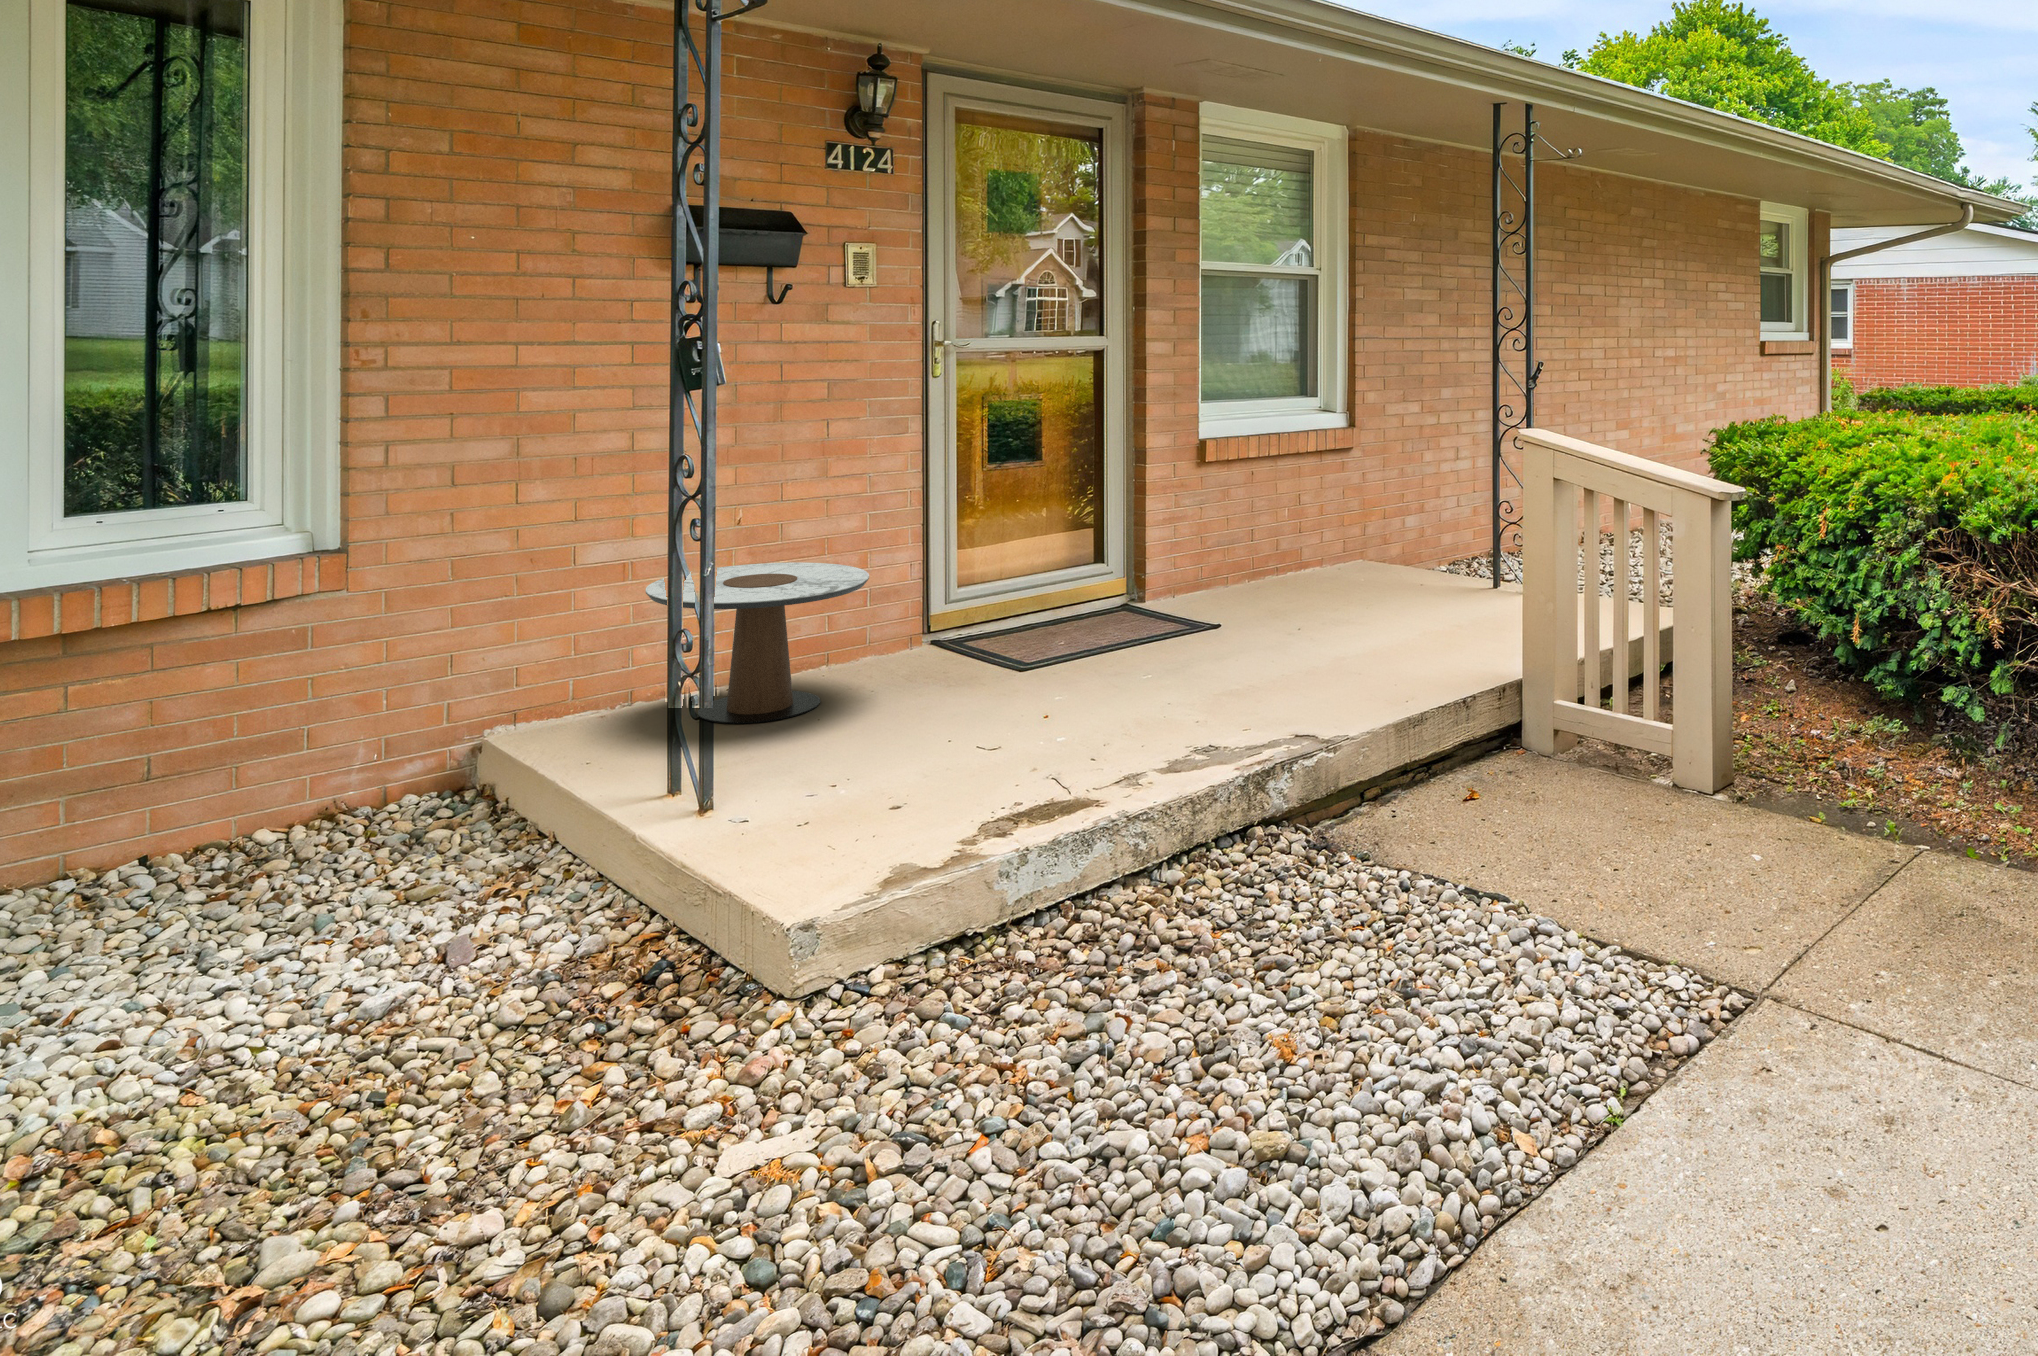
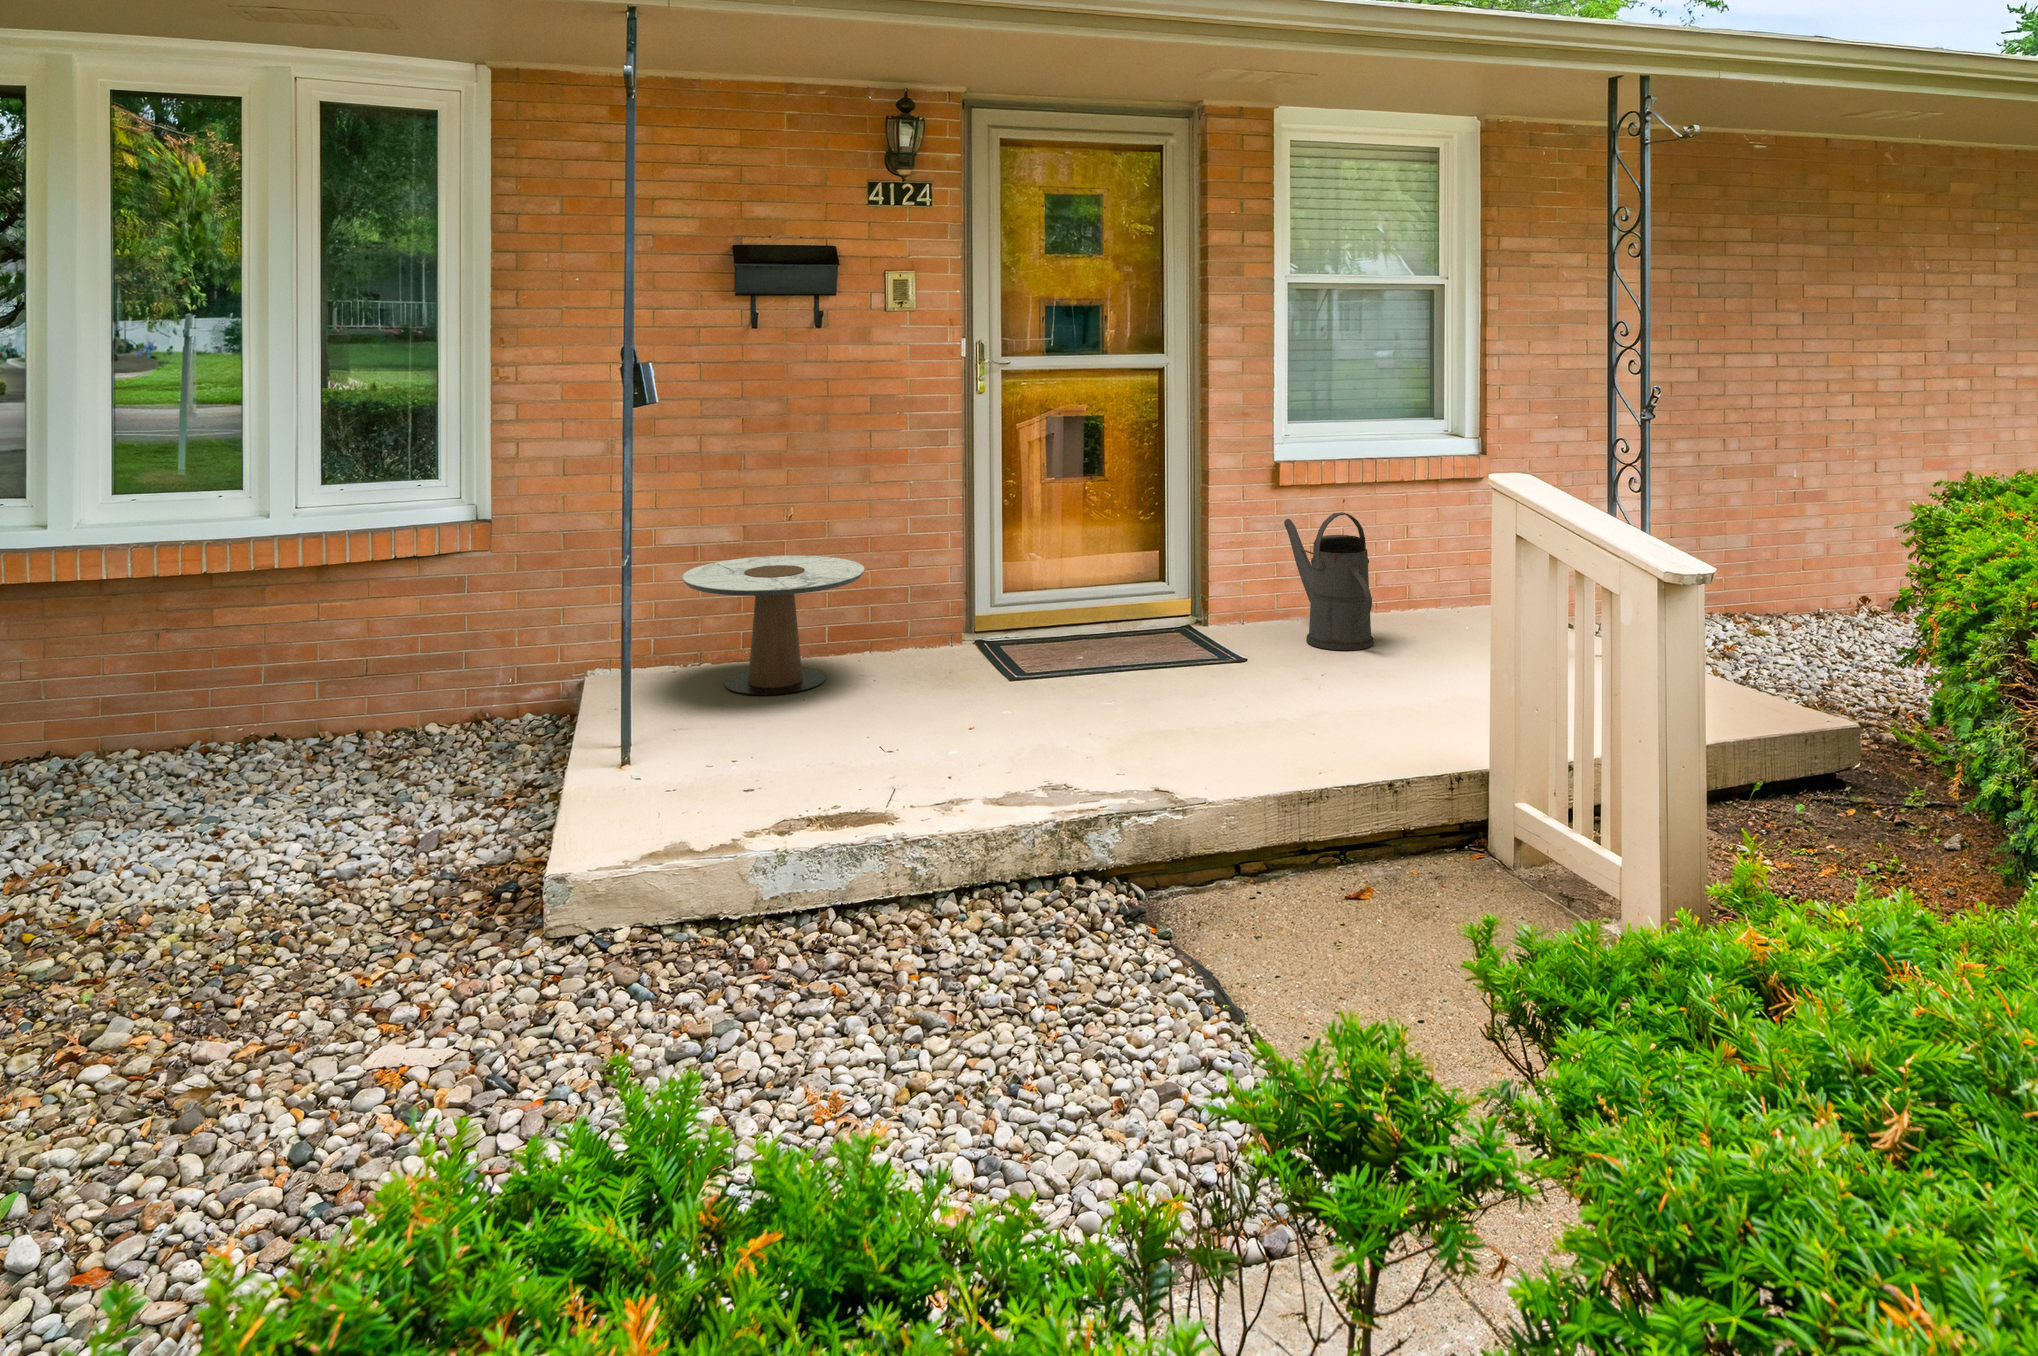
watering can: none [1209,482,1324,610] -> present [1284,512,1374,650]

